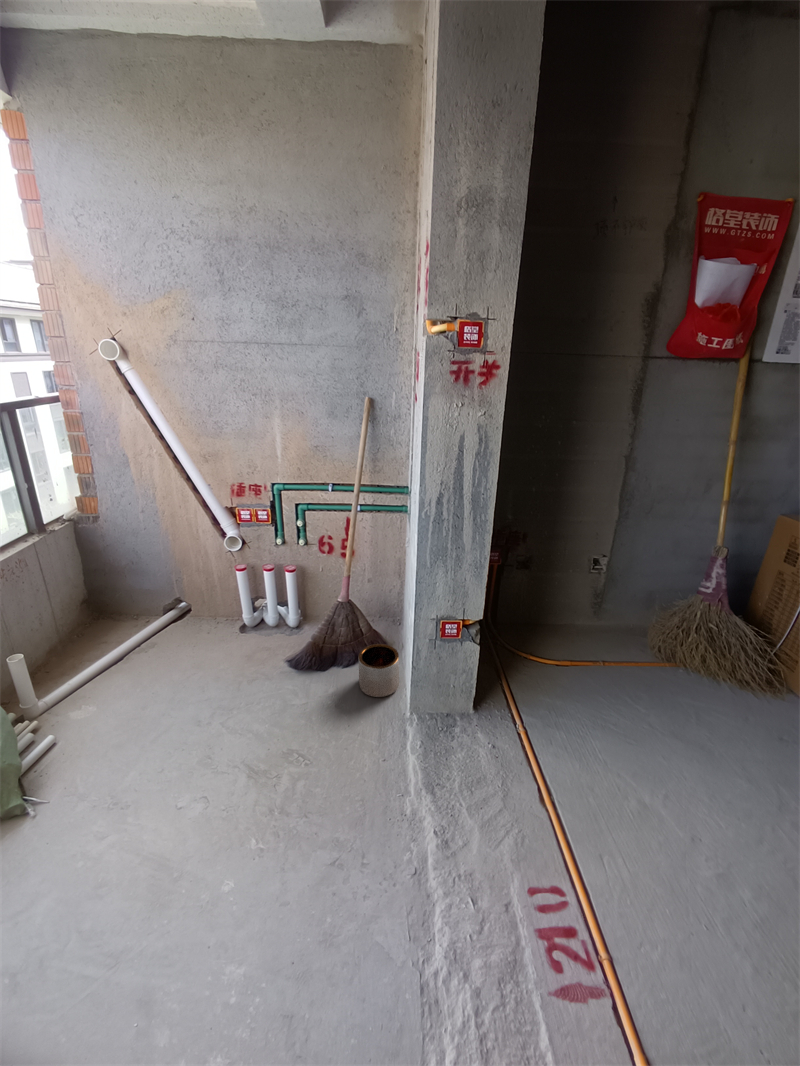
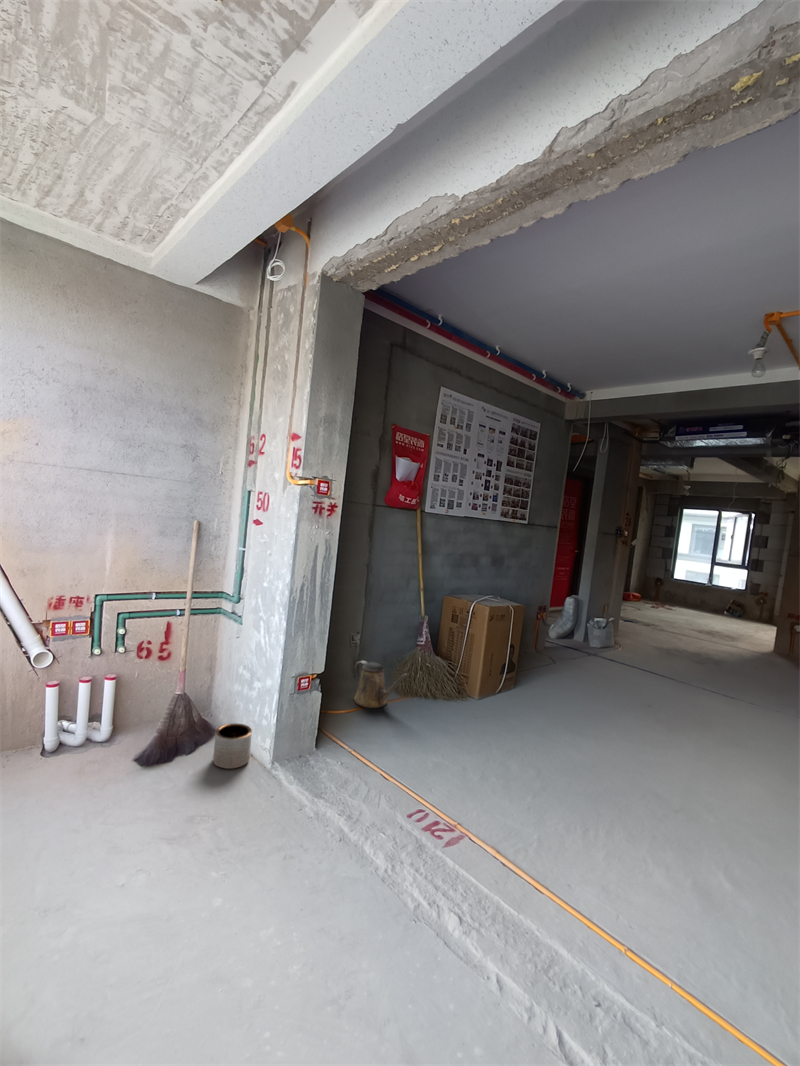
watering can: none [581,591,654,661] -> present [354,661,408,708]

